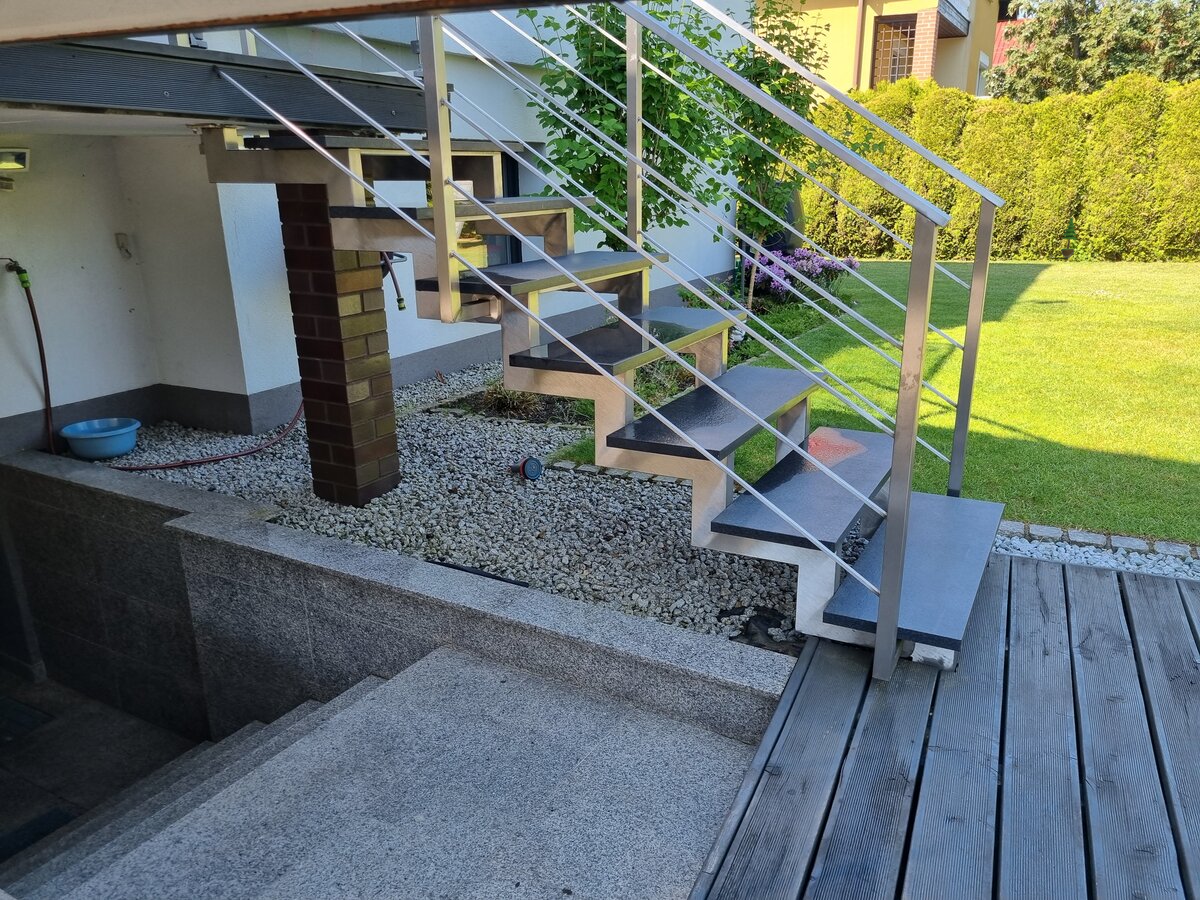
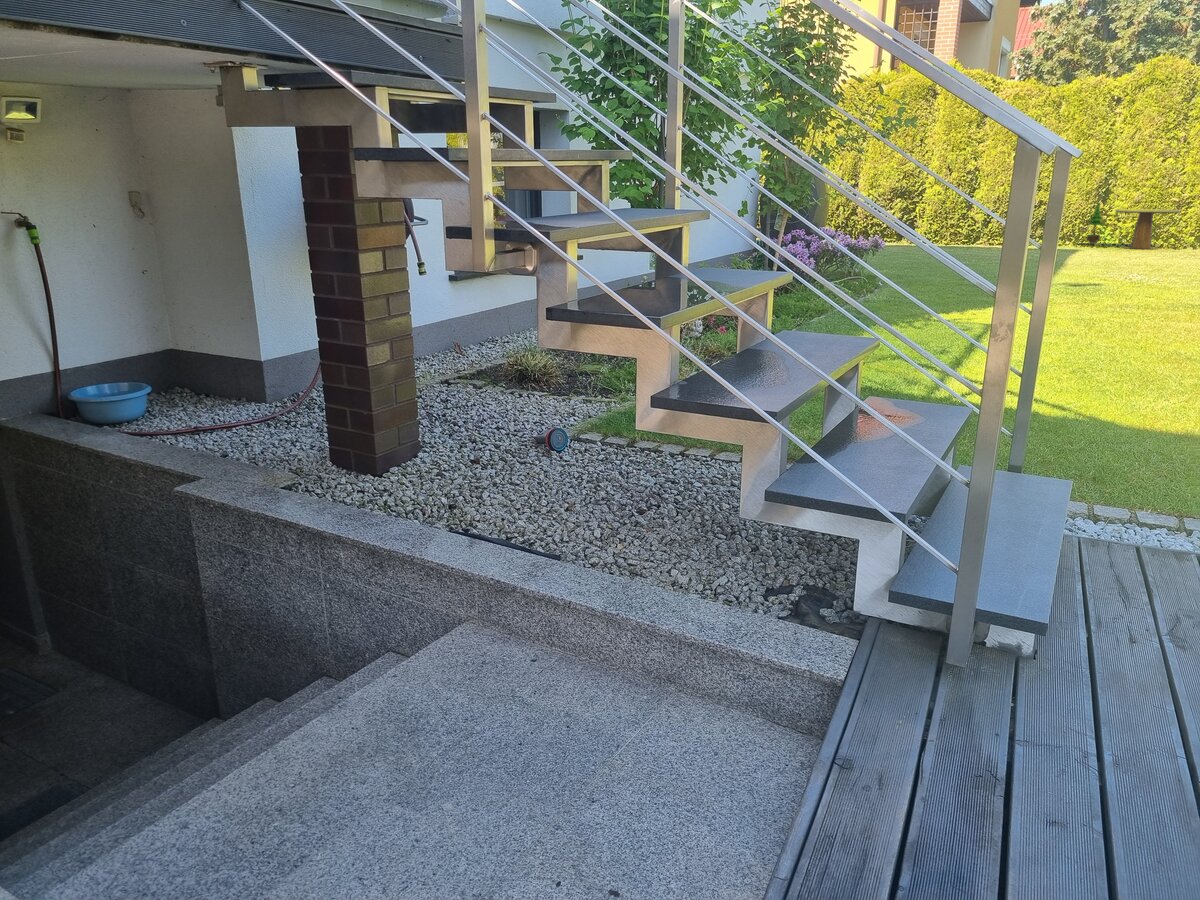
side table: none [1088,223,1151,263] -> present [1115,209,1179,249]

